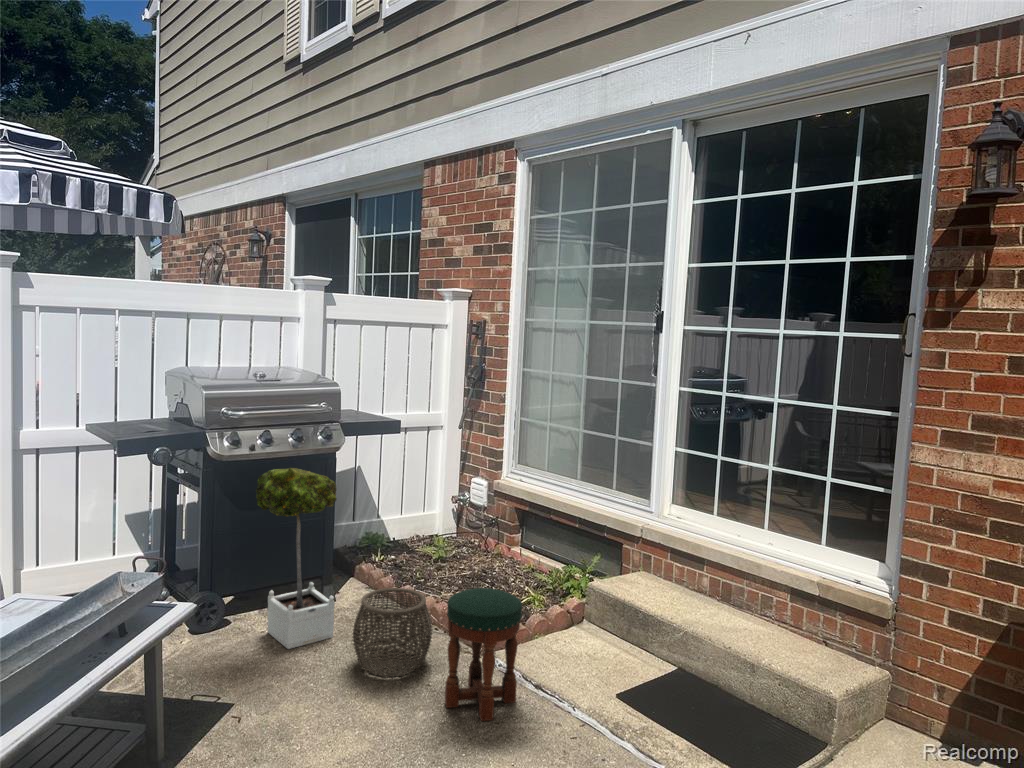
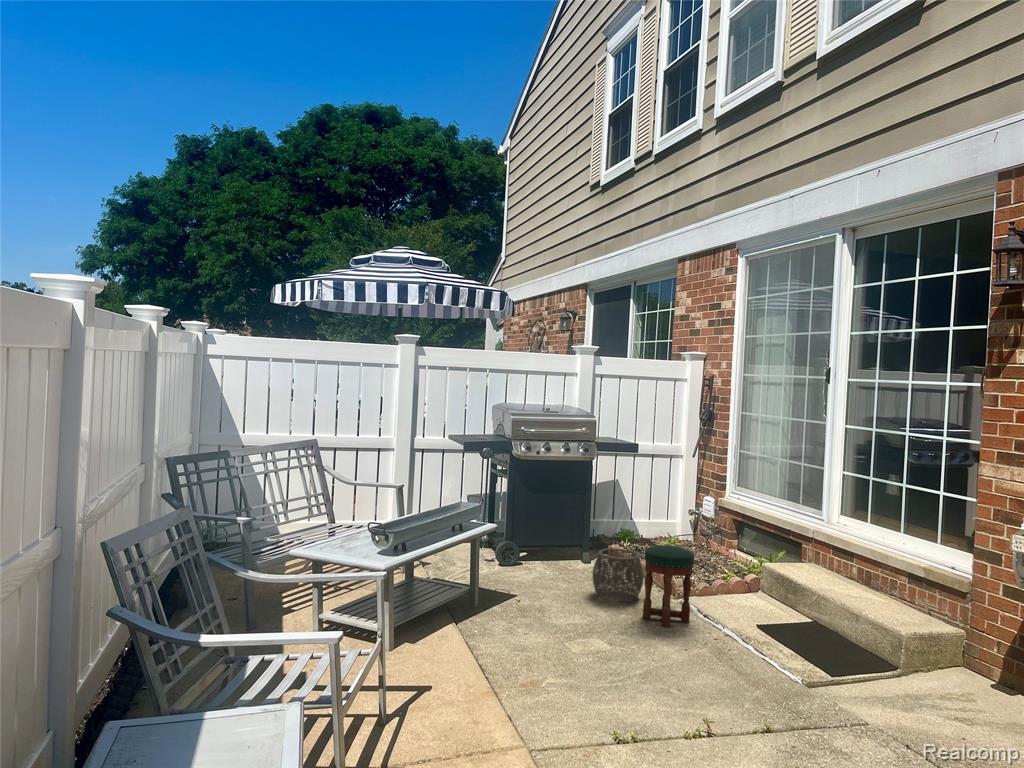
potted tree: present [256,468,337,649] -> none [540,465,590,582]

